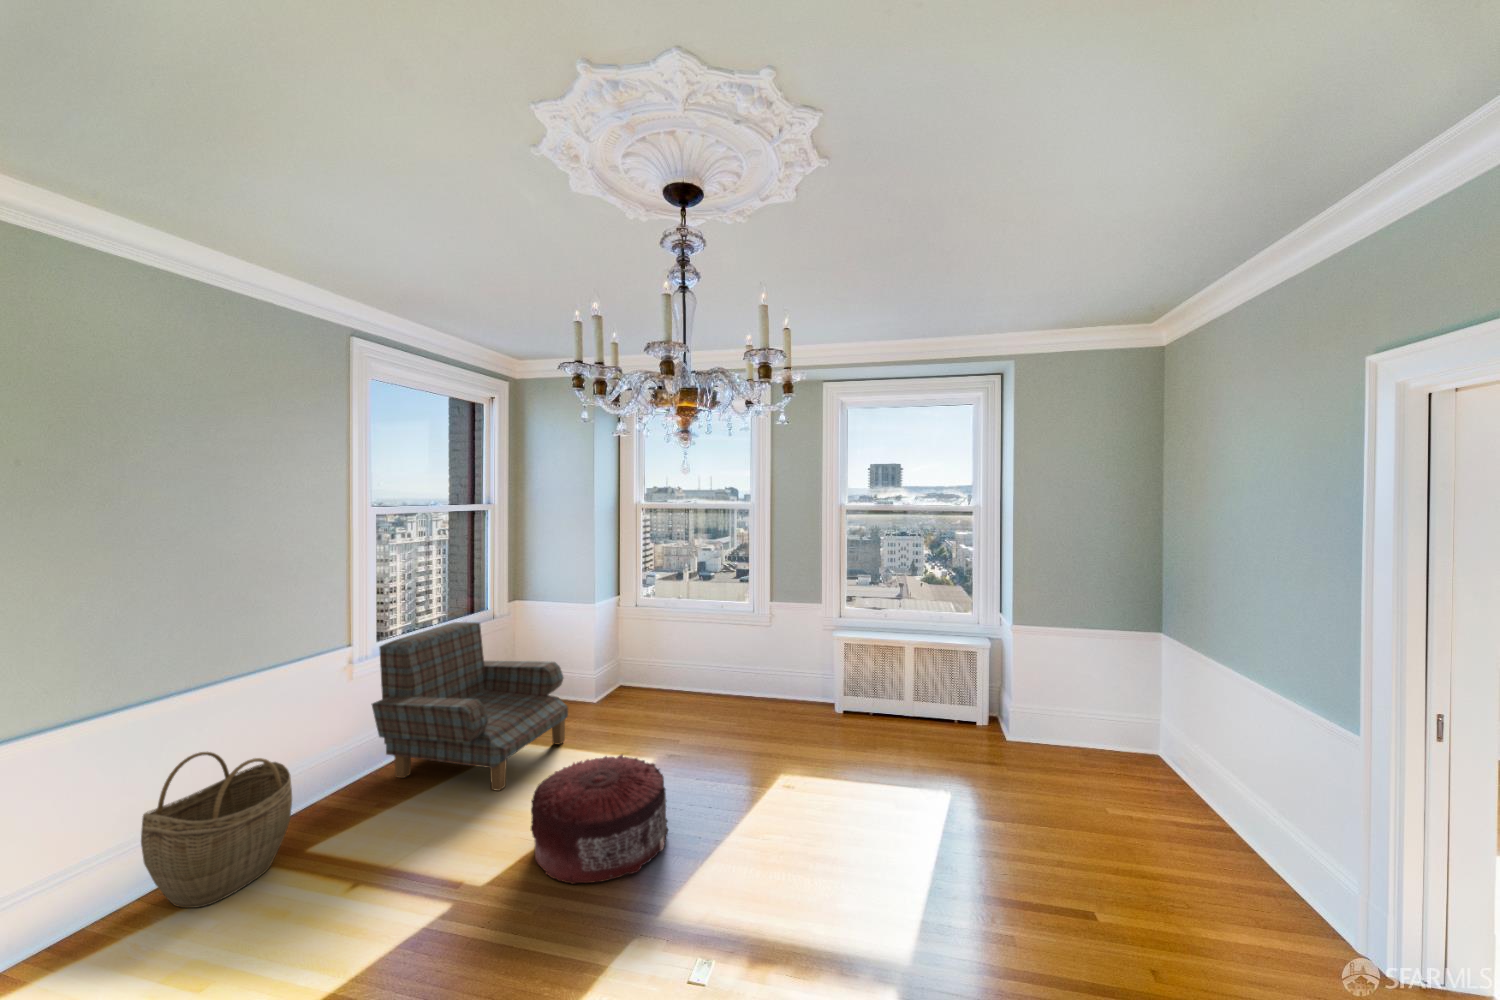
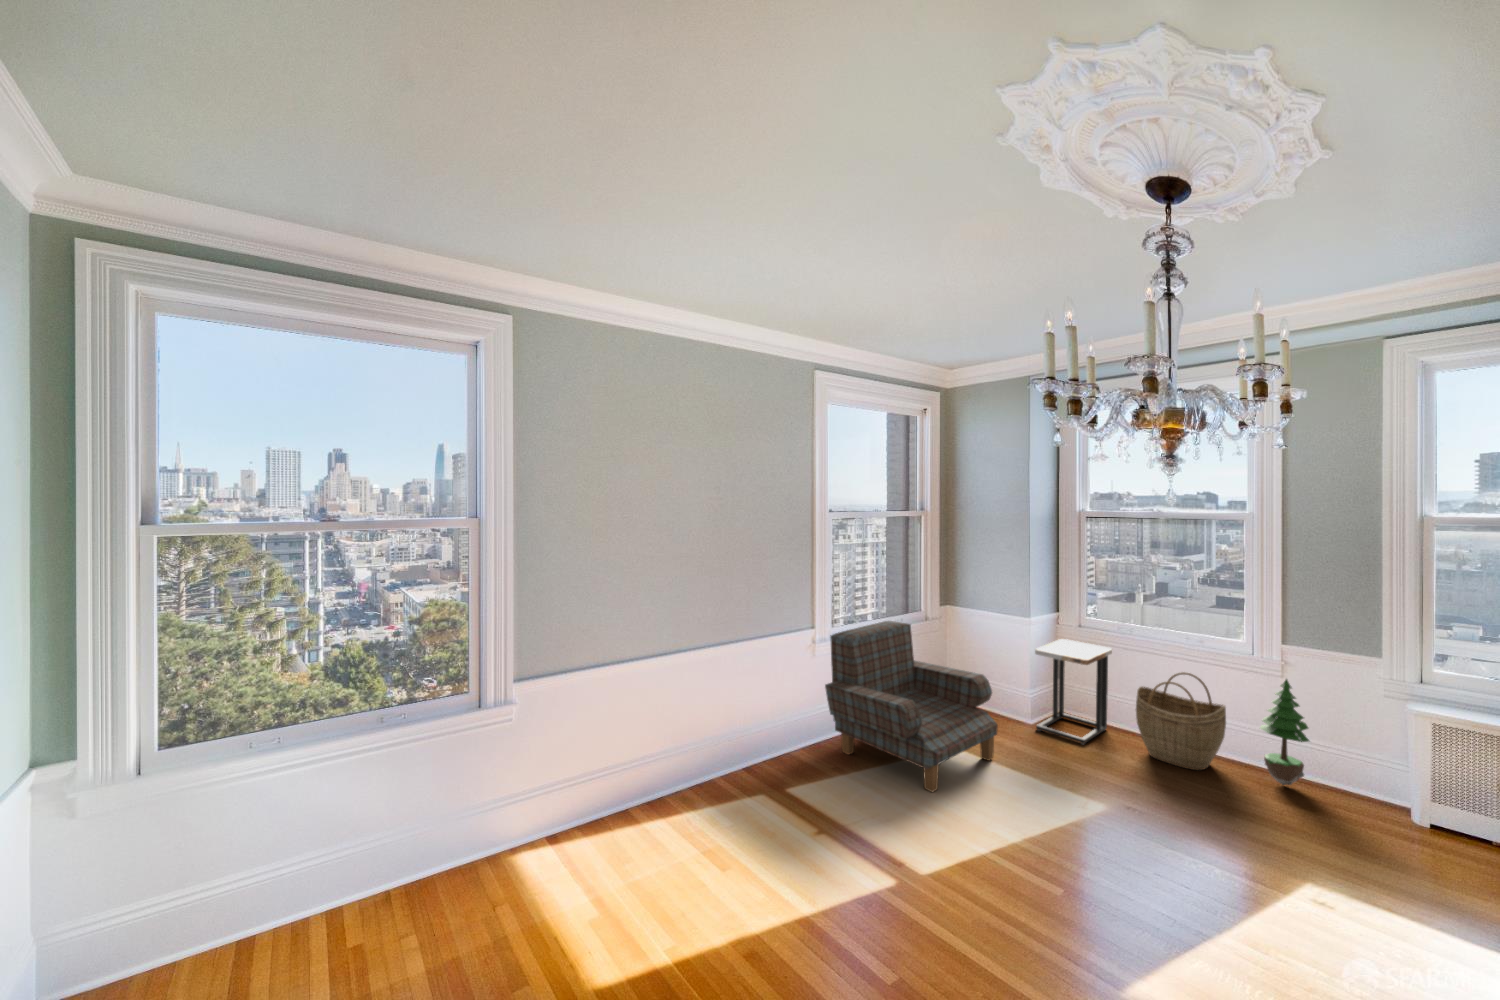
side table: none [604,619,666,709] -> present [1035,639,1112,744]
potted tree: none [765,624,794,706] -> present [1260,679,1309,785]
woven basket: present [141,752,292,908] -> present [1136,672,1226,770]
pouf: present [531,755,668,884] -> none [968,788,1124,933]

